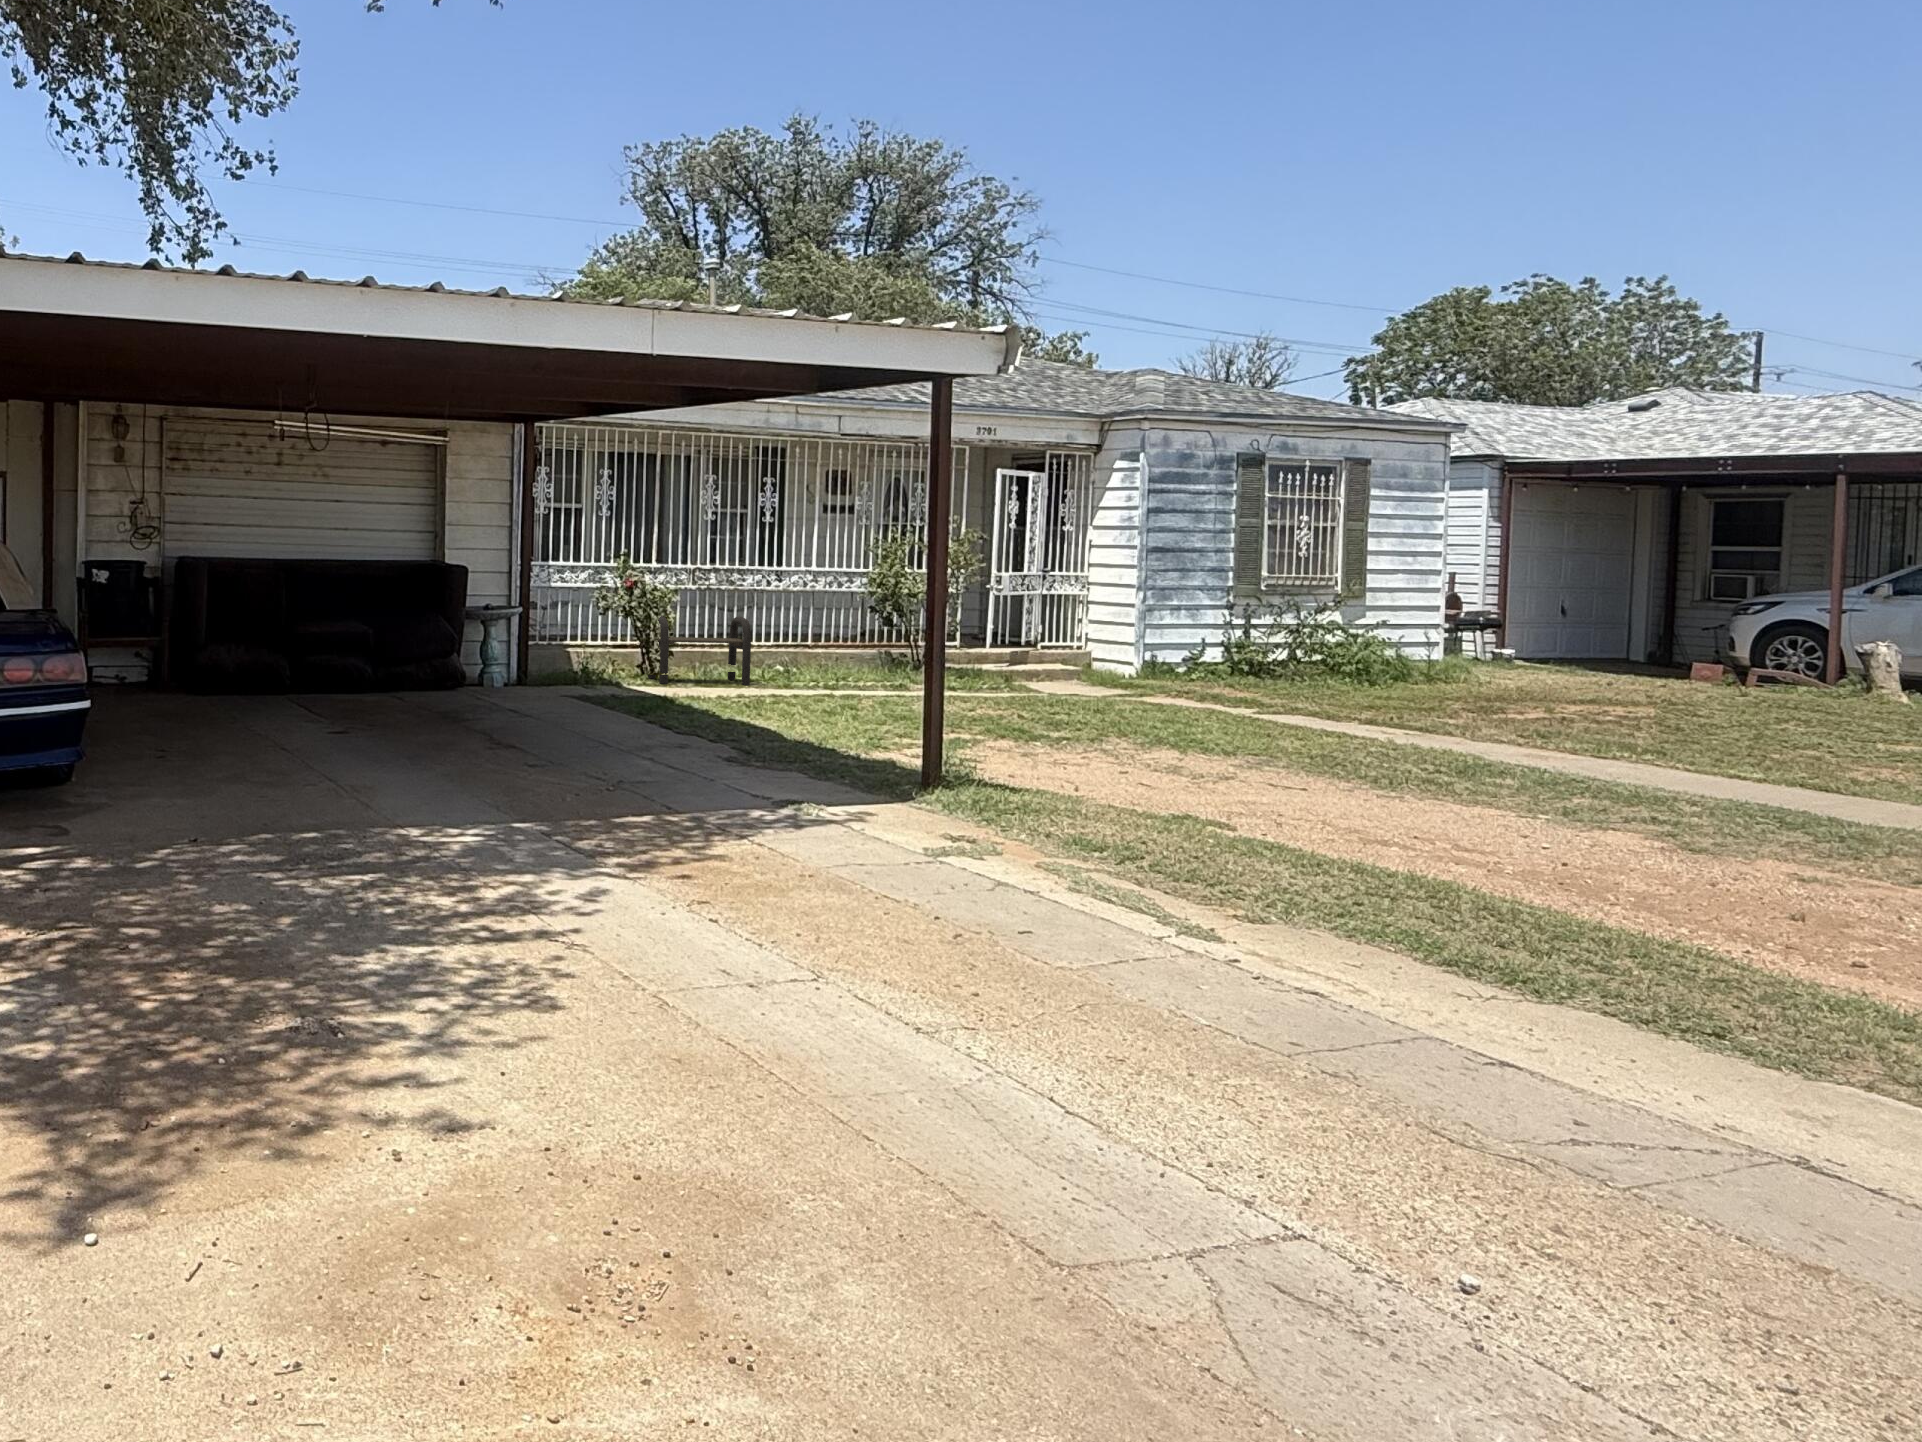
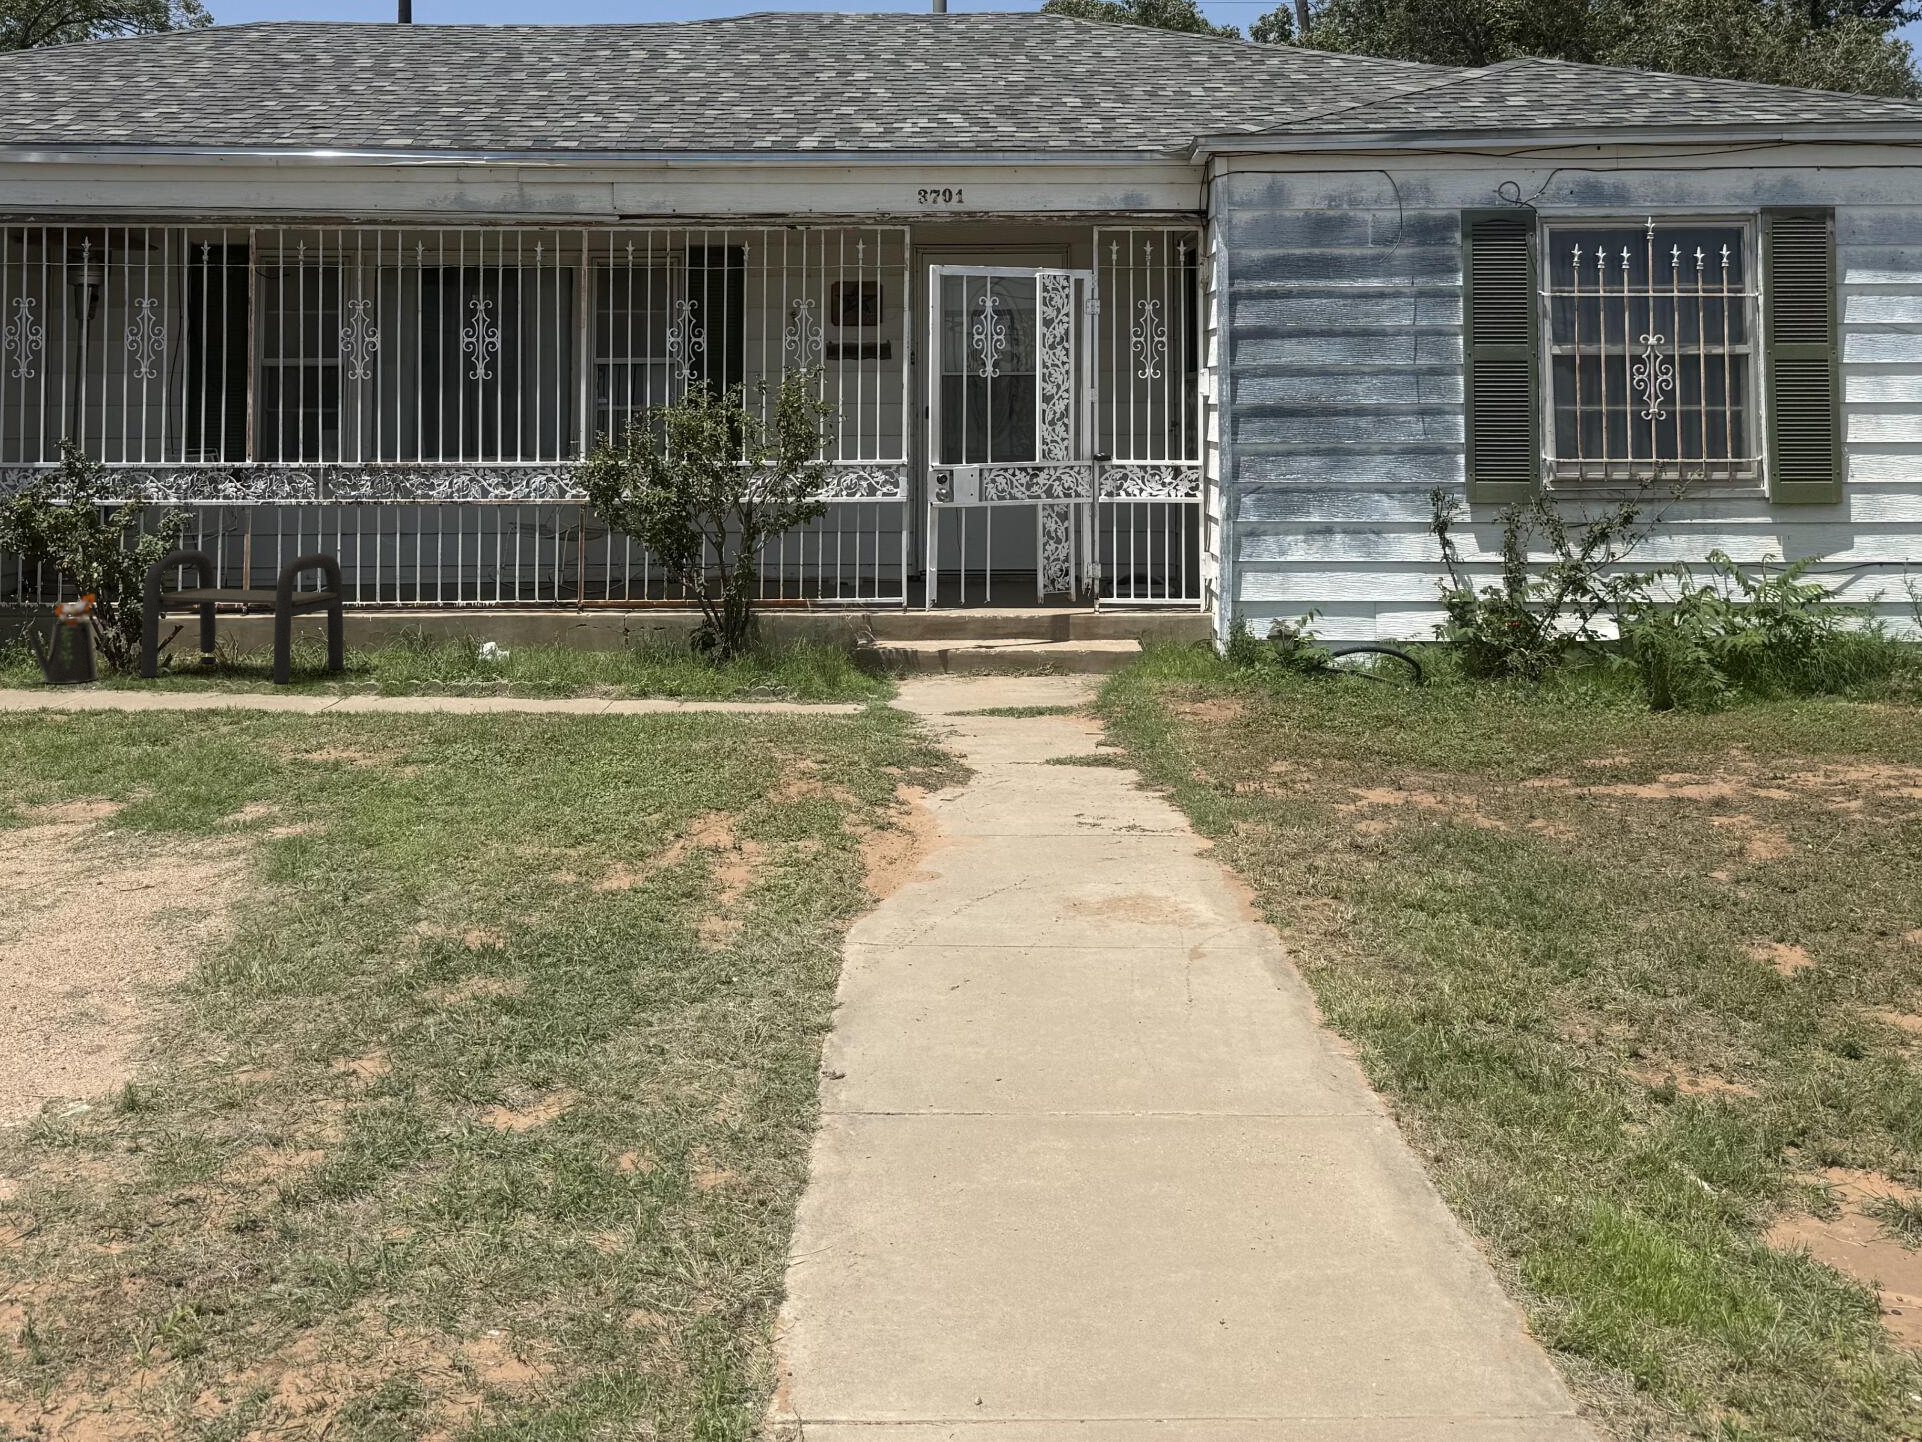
watering can: none [622,638,650,687] -> present [27,595,108,684]

